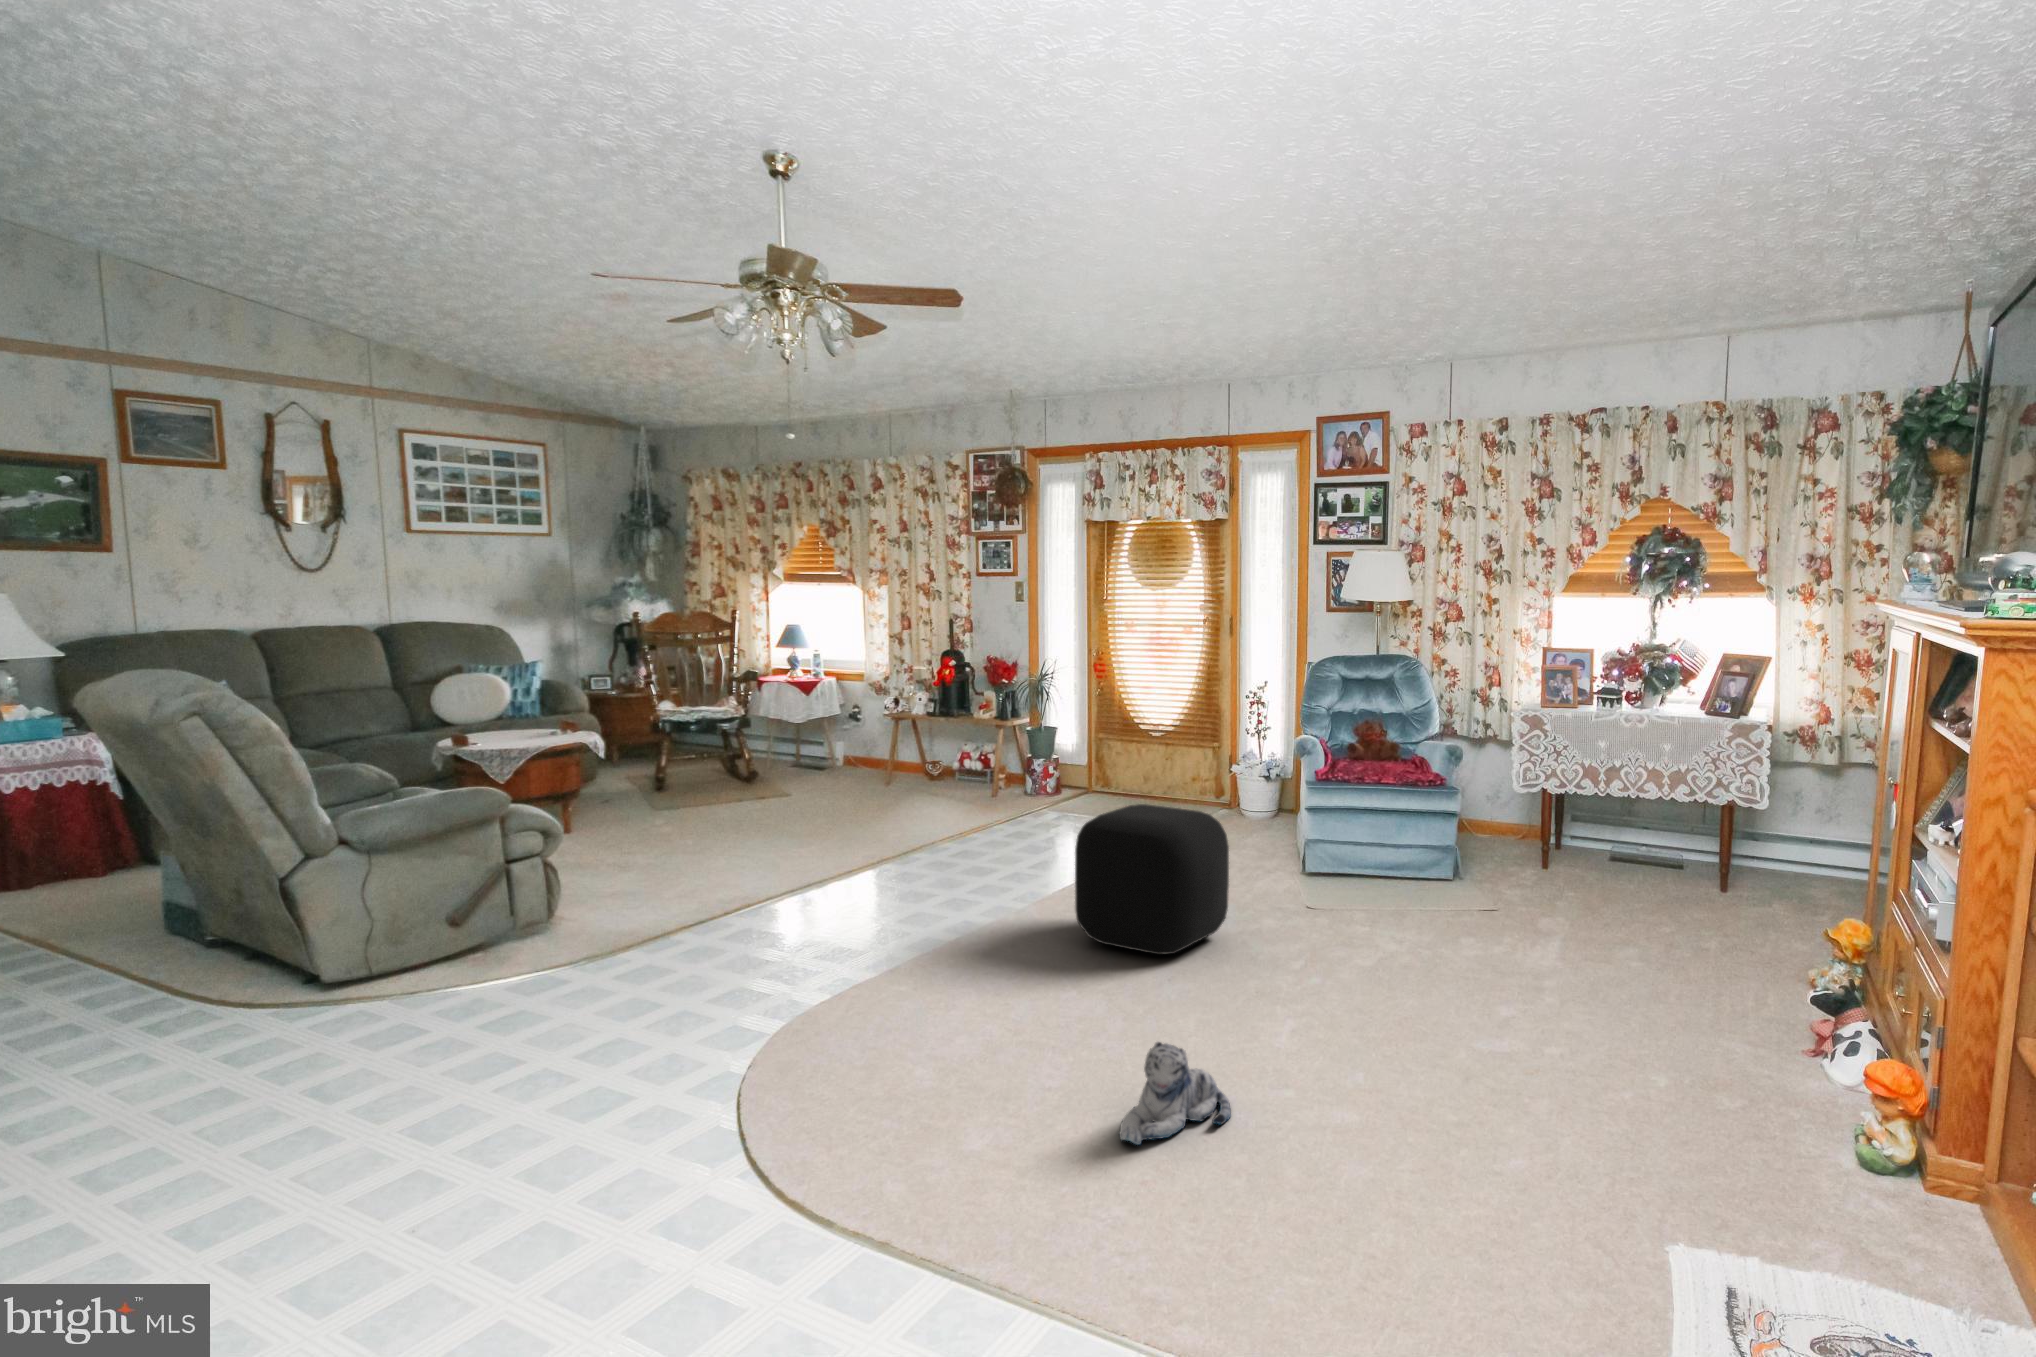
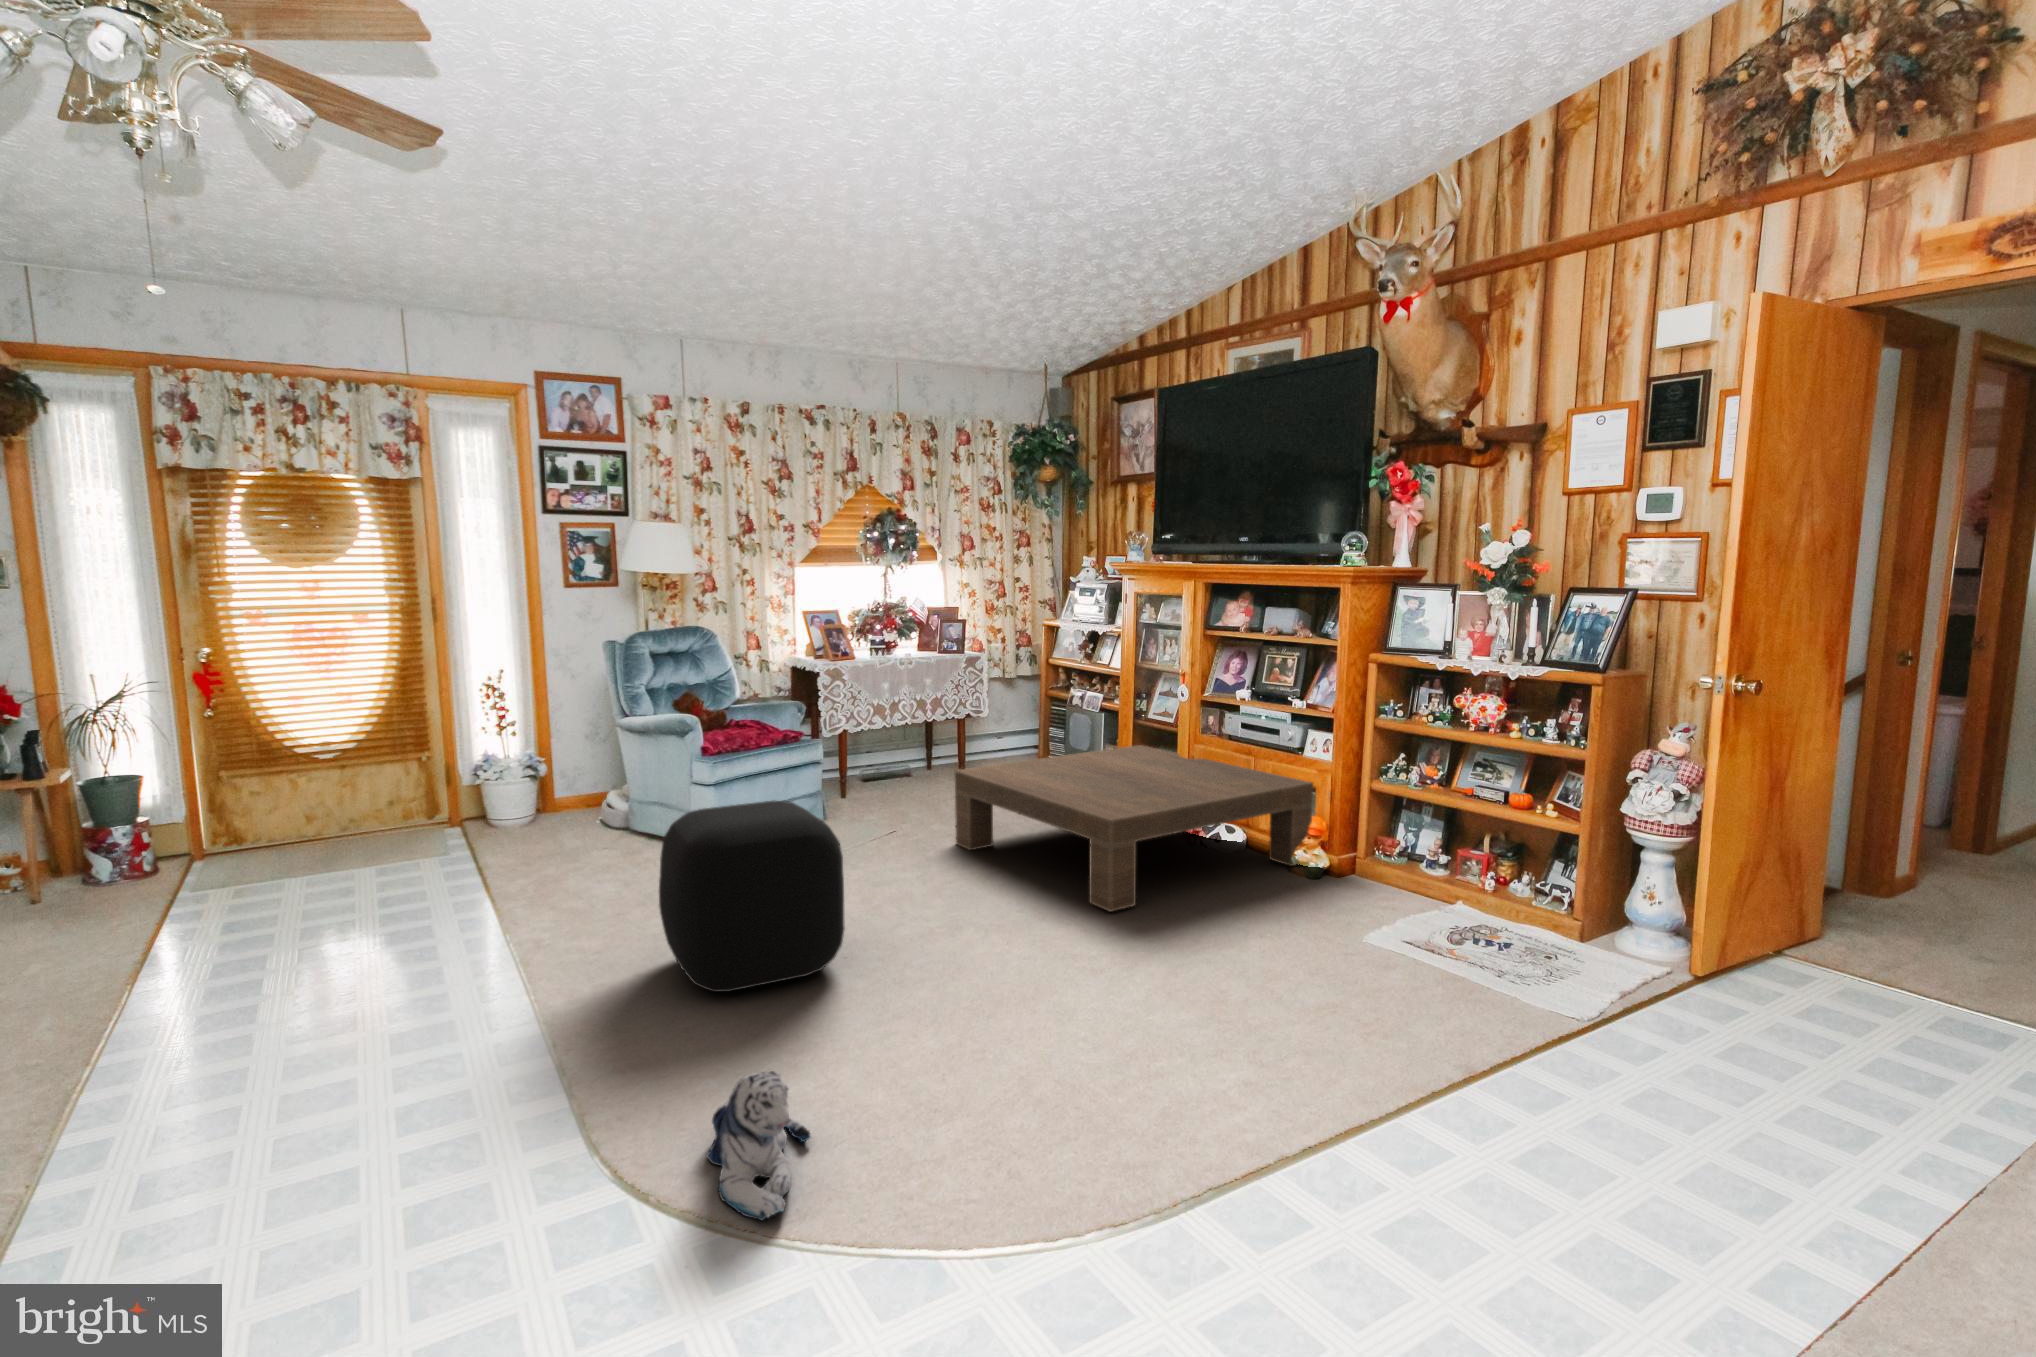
coffee table: none [1469,843,1882,1080] -> present [955,745,1313,912]
plush toy: present [1119,1042,1231,1145] -> present [707,1071,811,1220]

